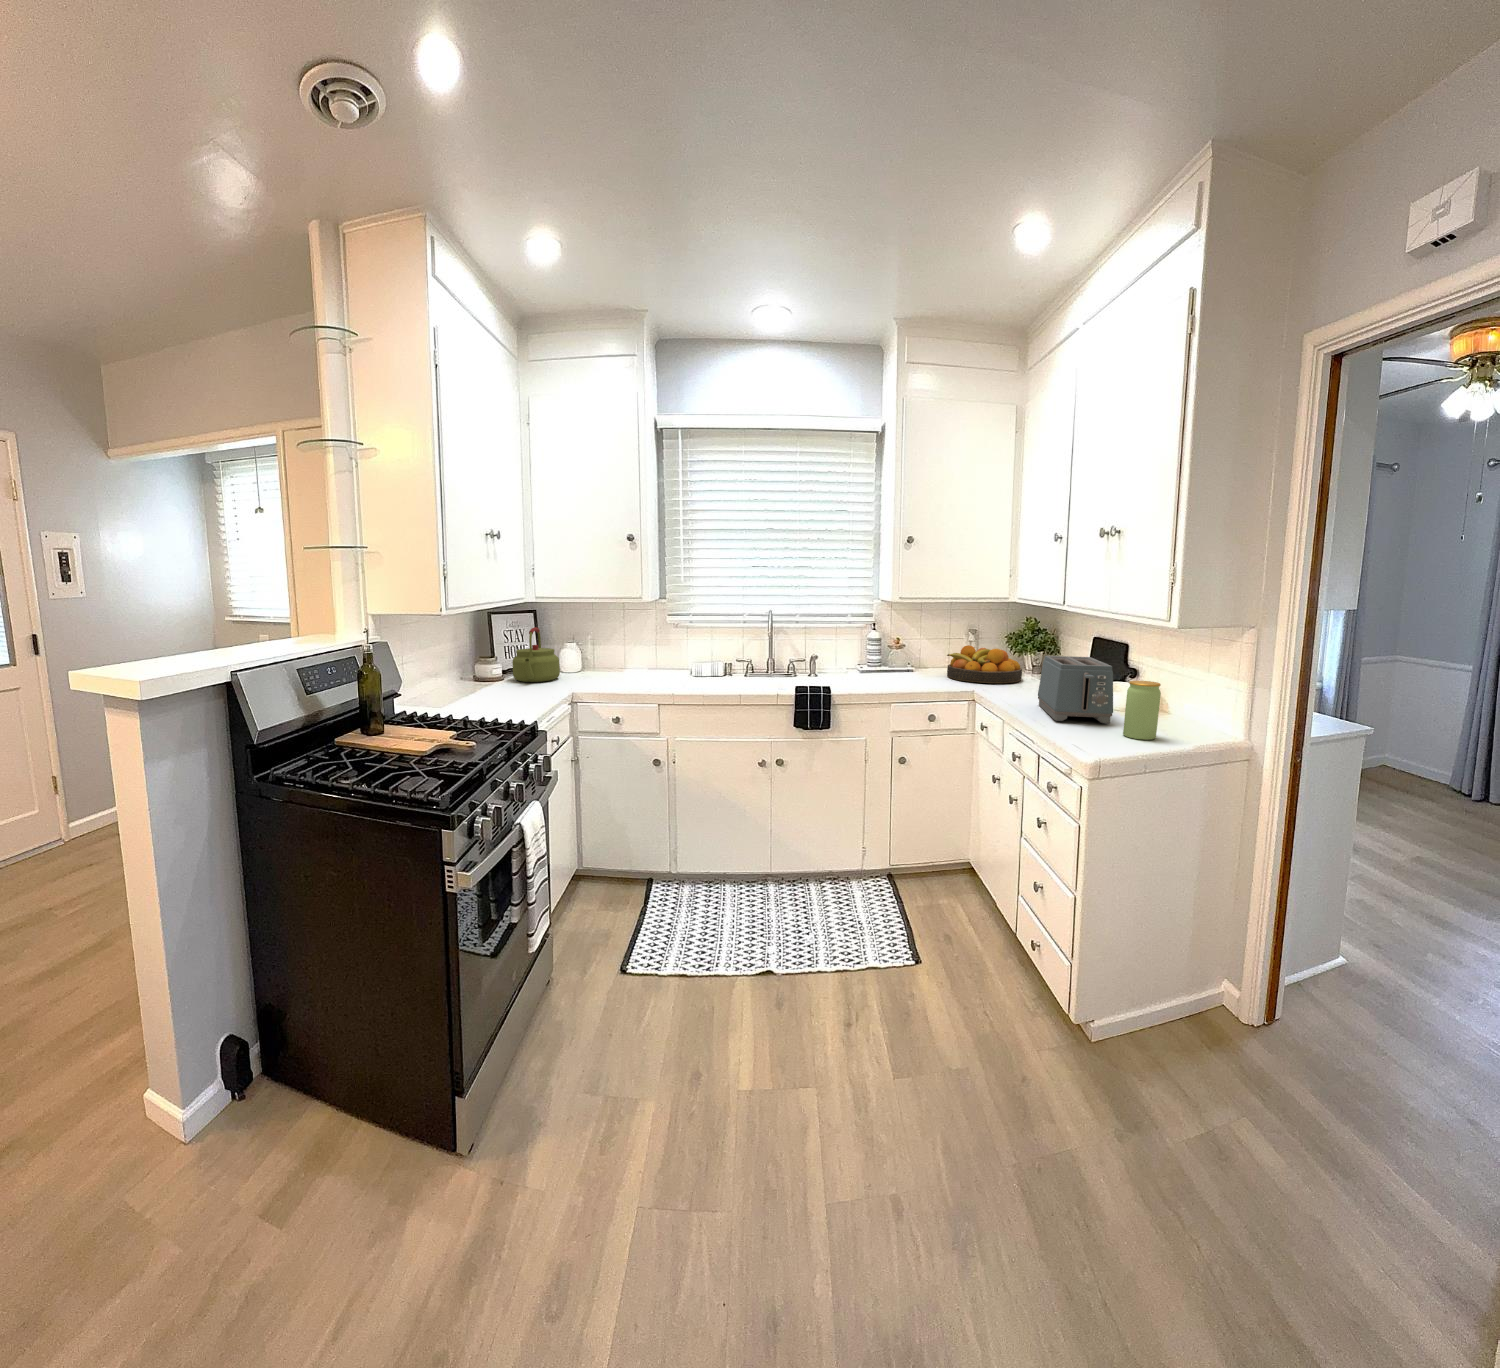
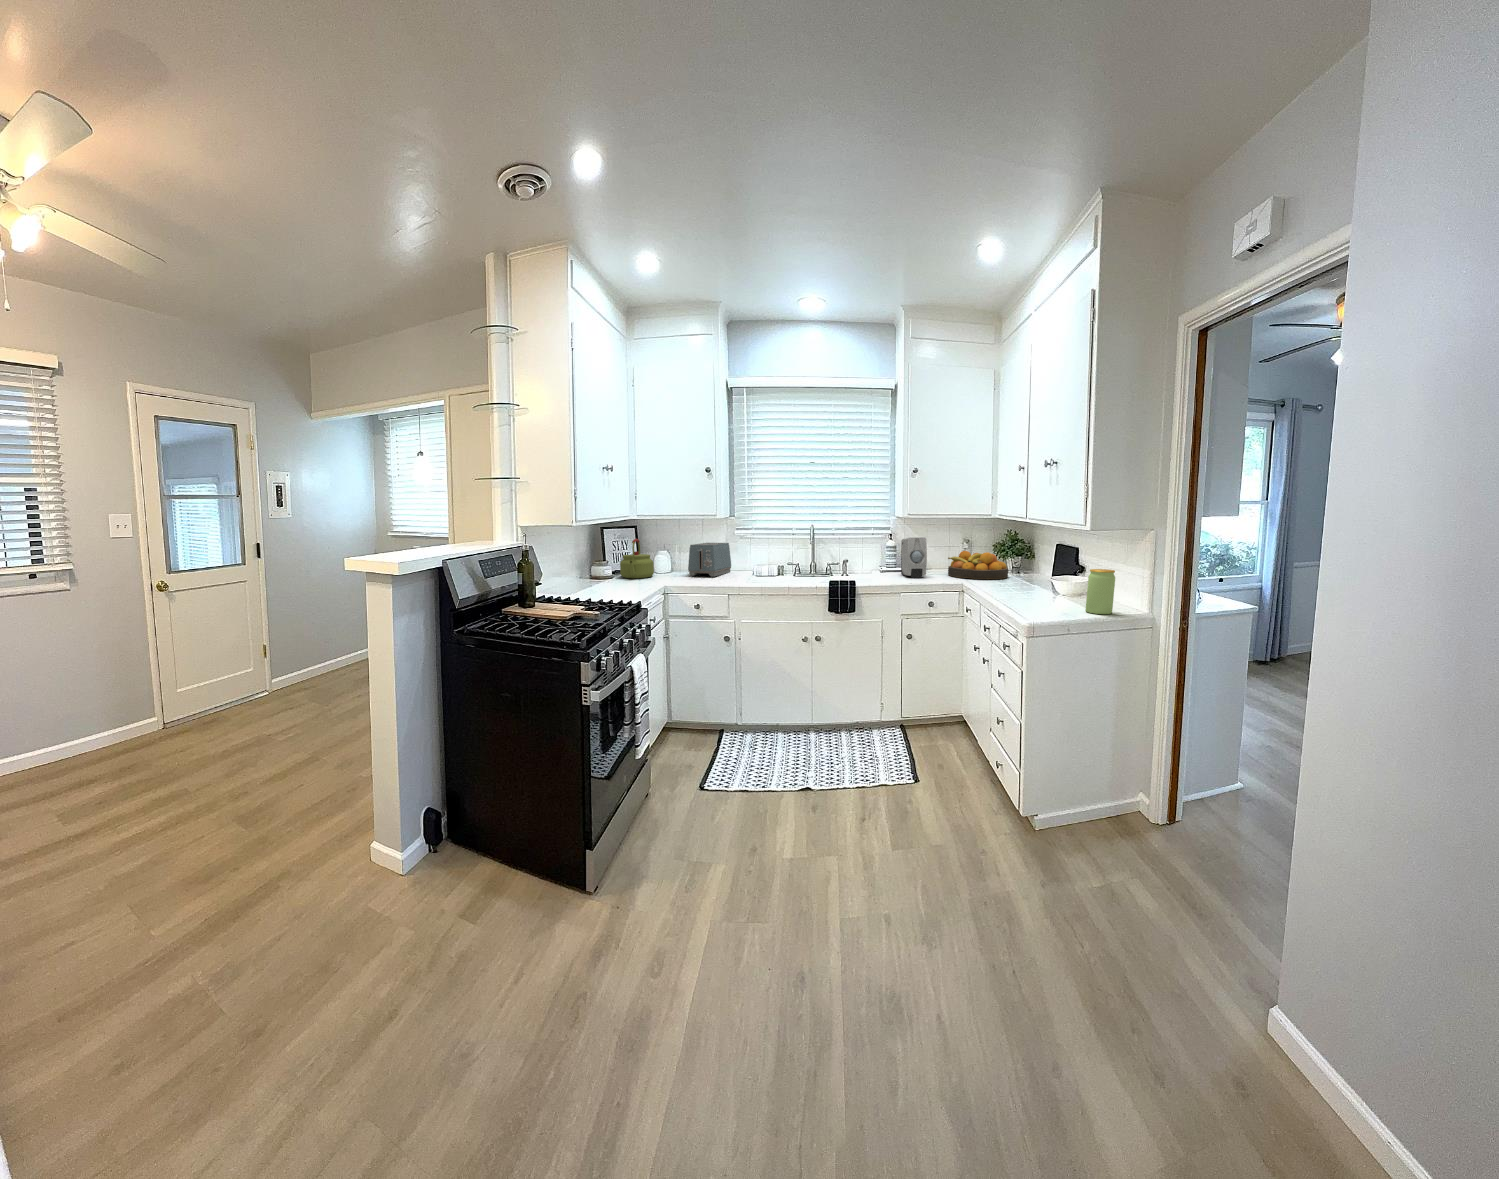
soap dispenser: none [888,629,921,681] -> present [901,537,927,578]
toaster: present [1038,656,1113,723] -> present [688,543,731,577]

